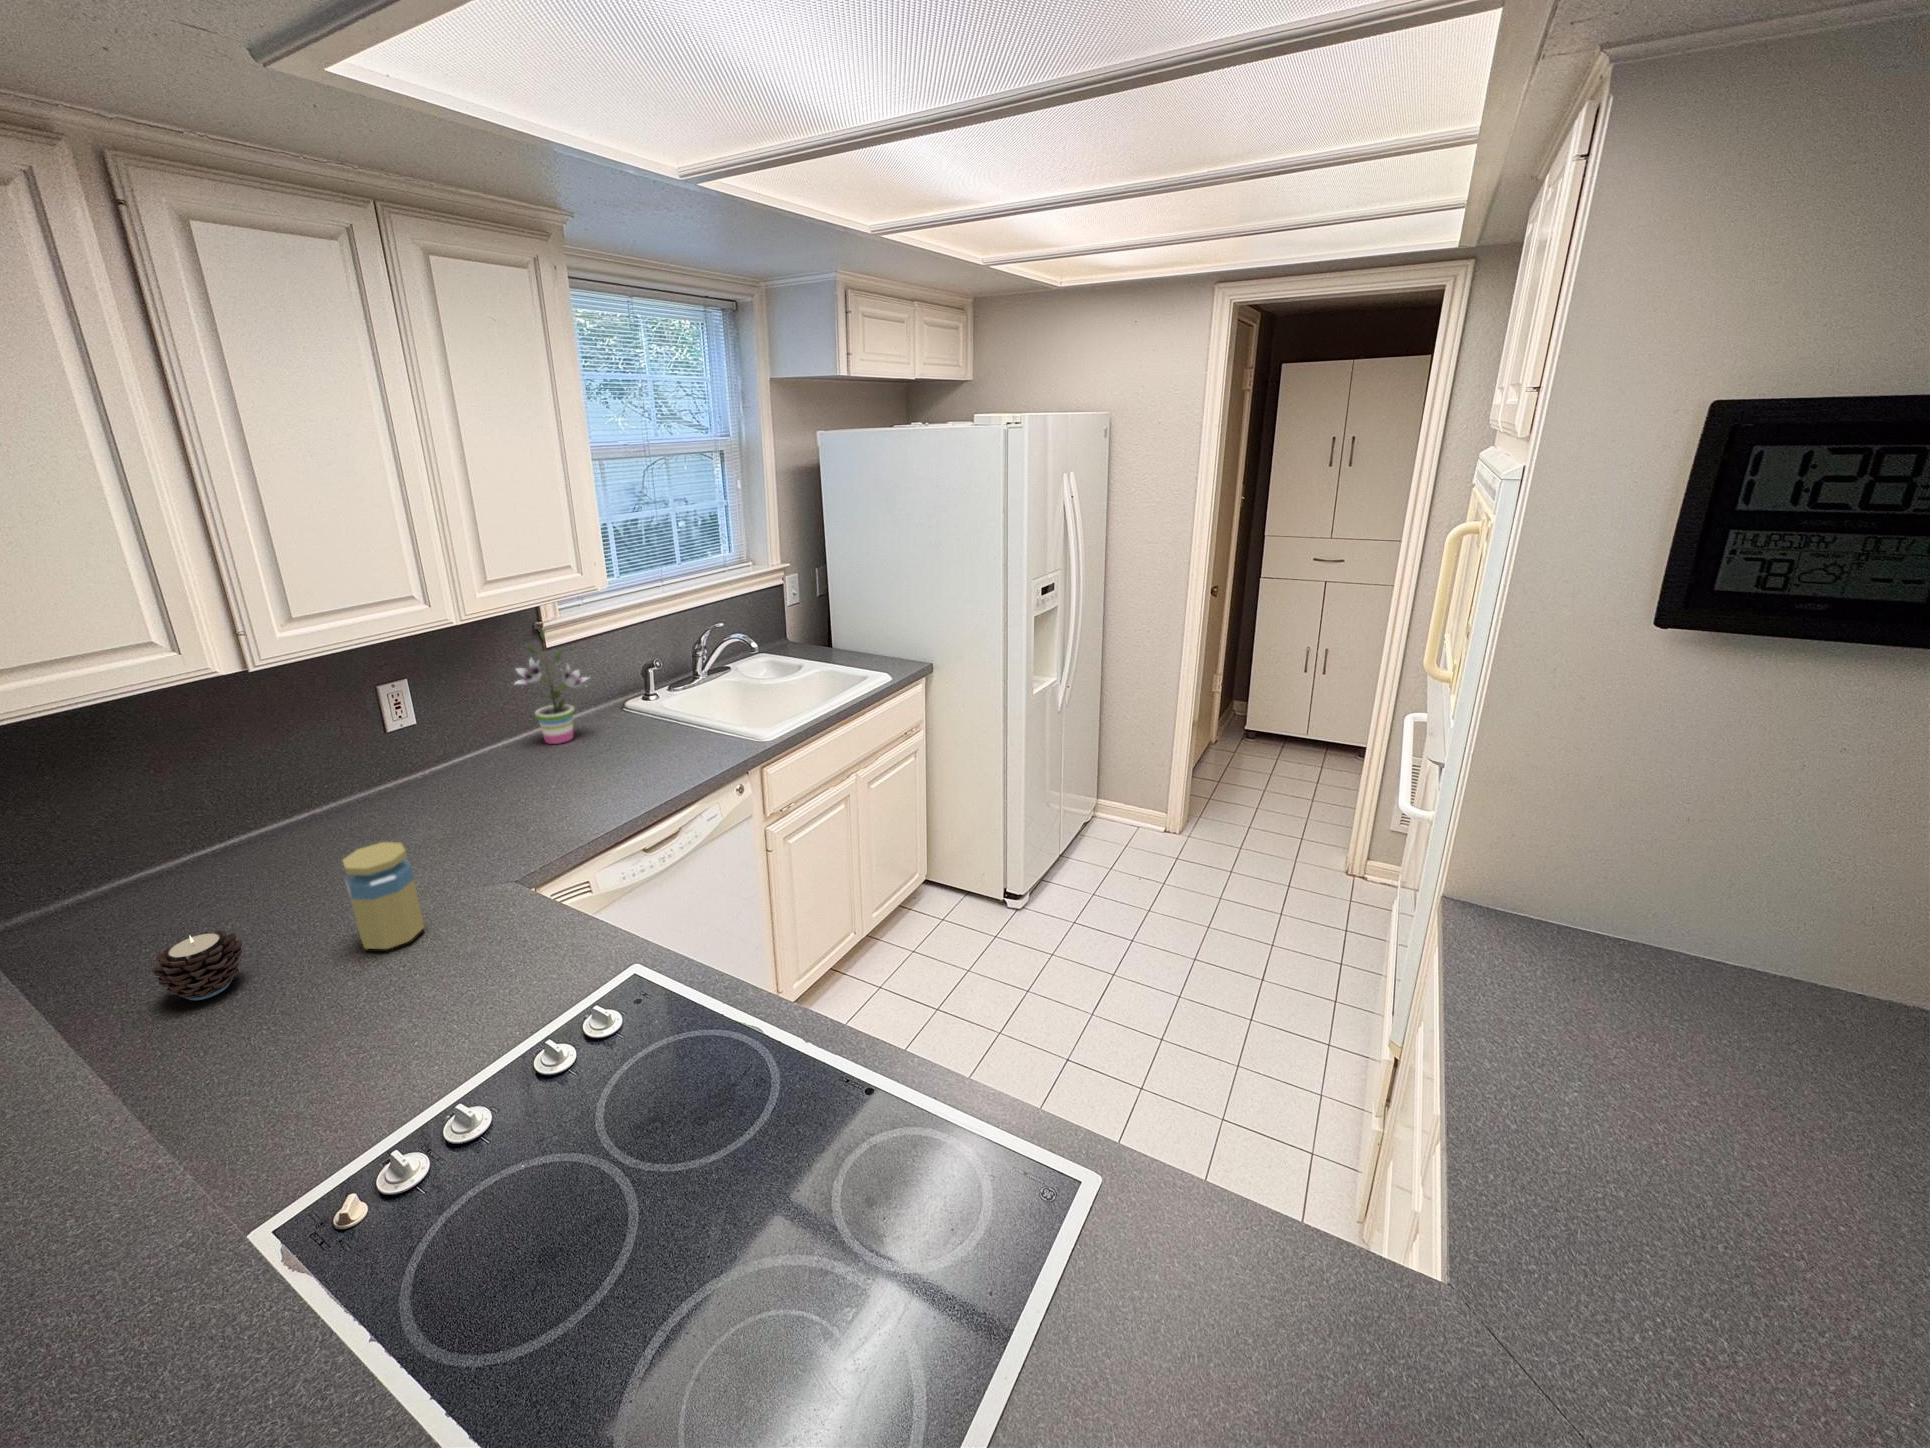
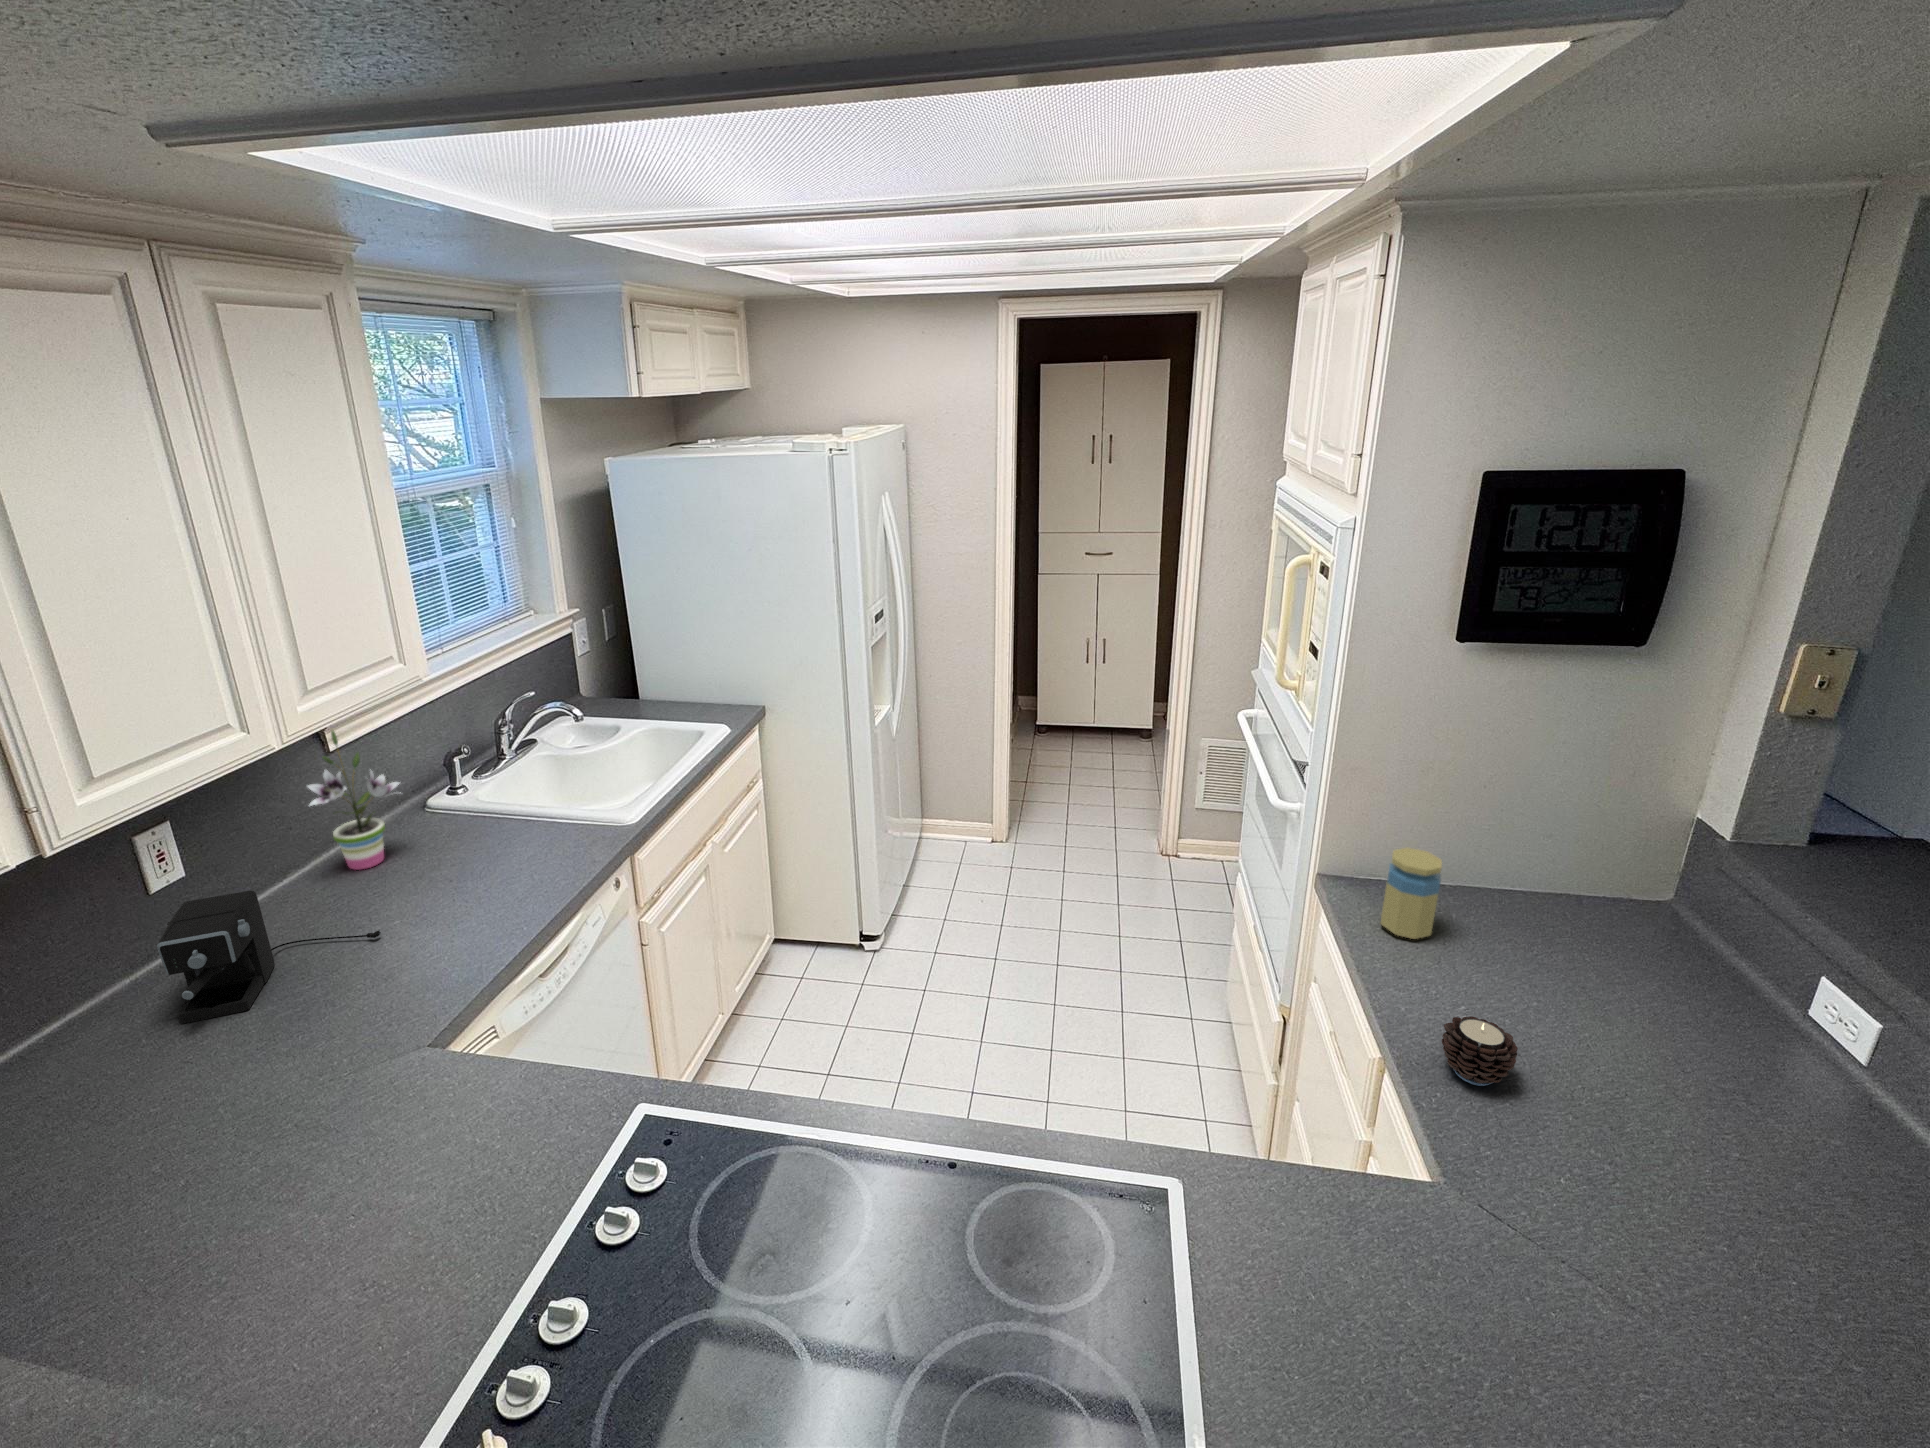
coffee maker: none [354,736,533,829] -> present [157,891,381,1024]
jar: present [343,842,424,949] -> present [1381,847,1442,939]
candle: present [152,931,242,1000] -> present [1442,1017,1518,1086]

